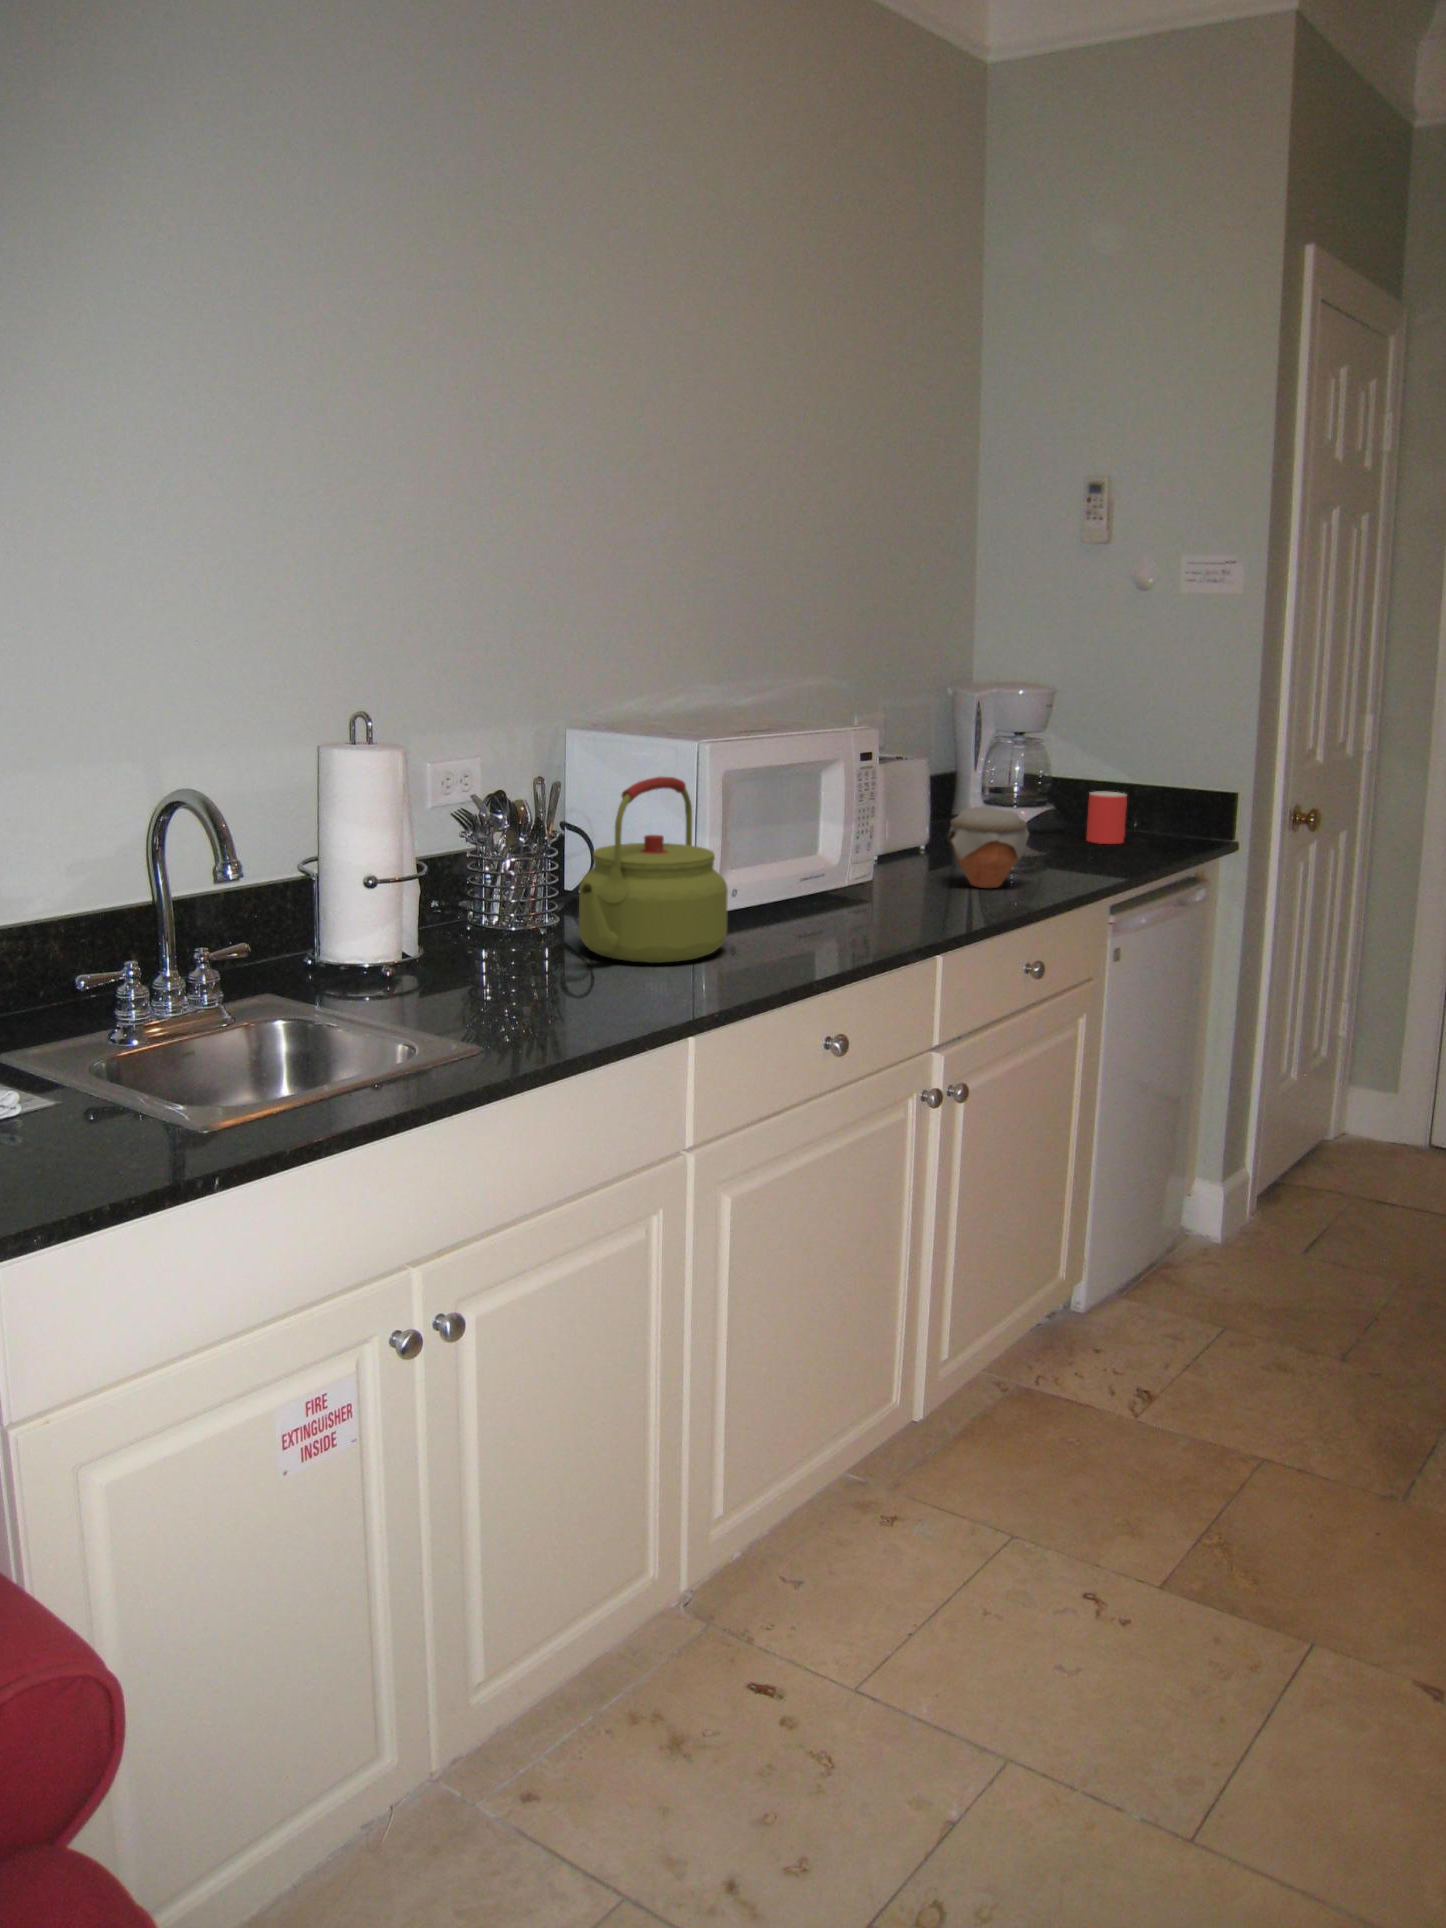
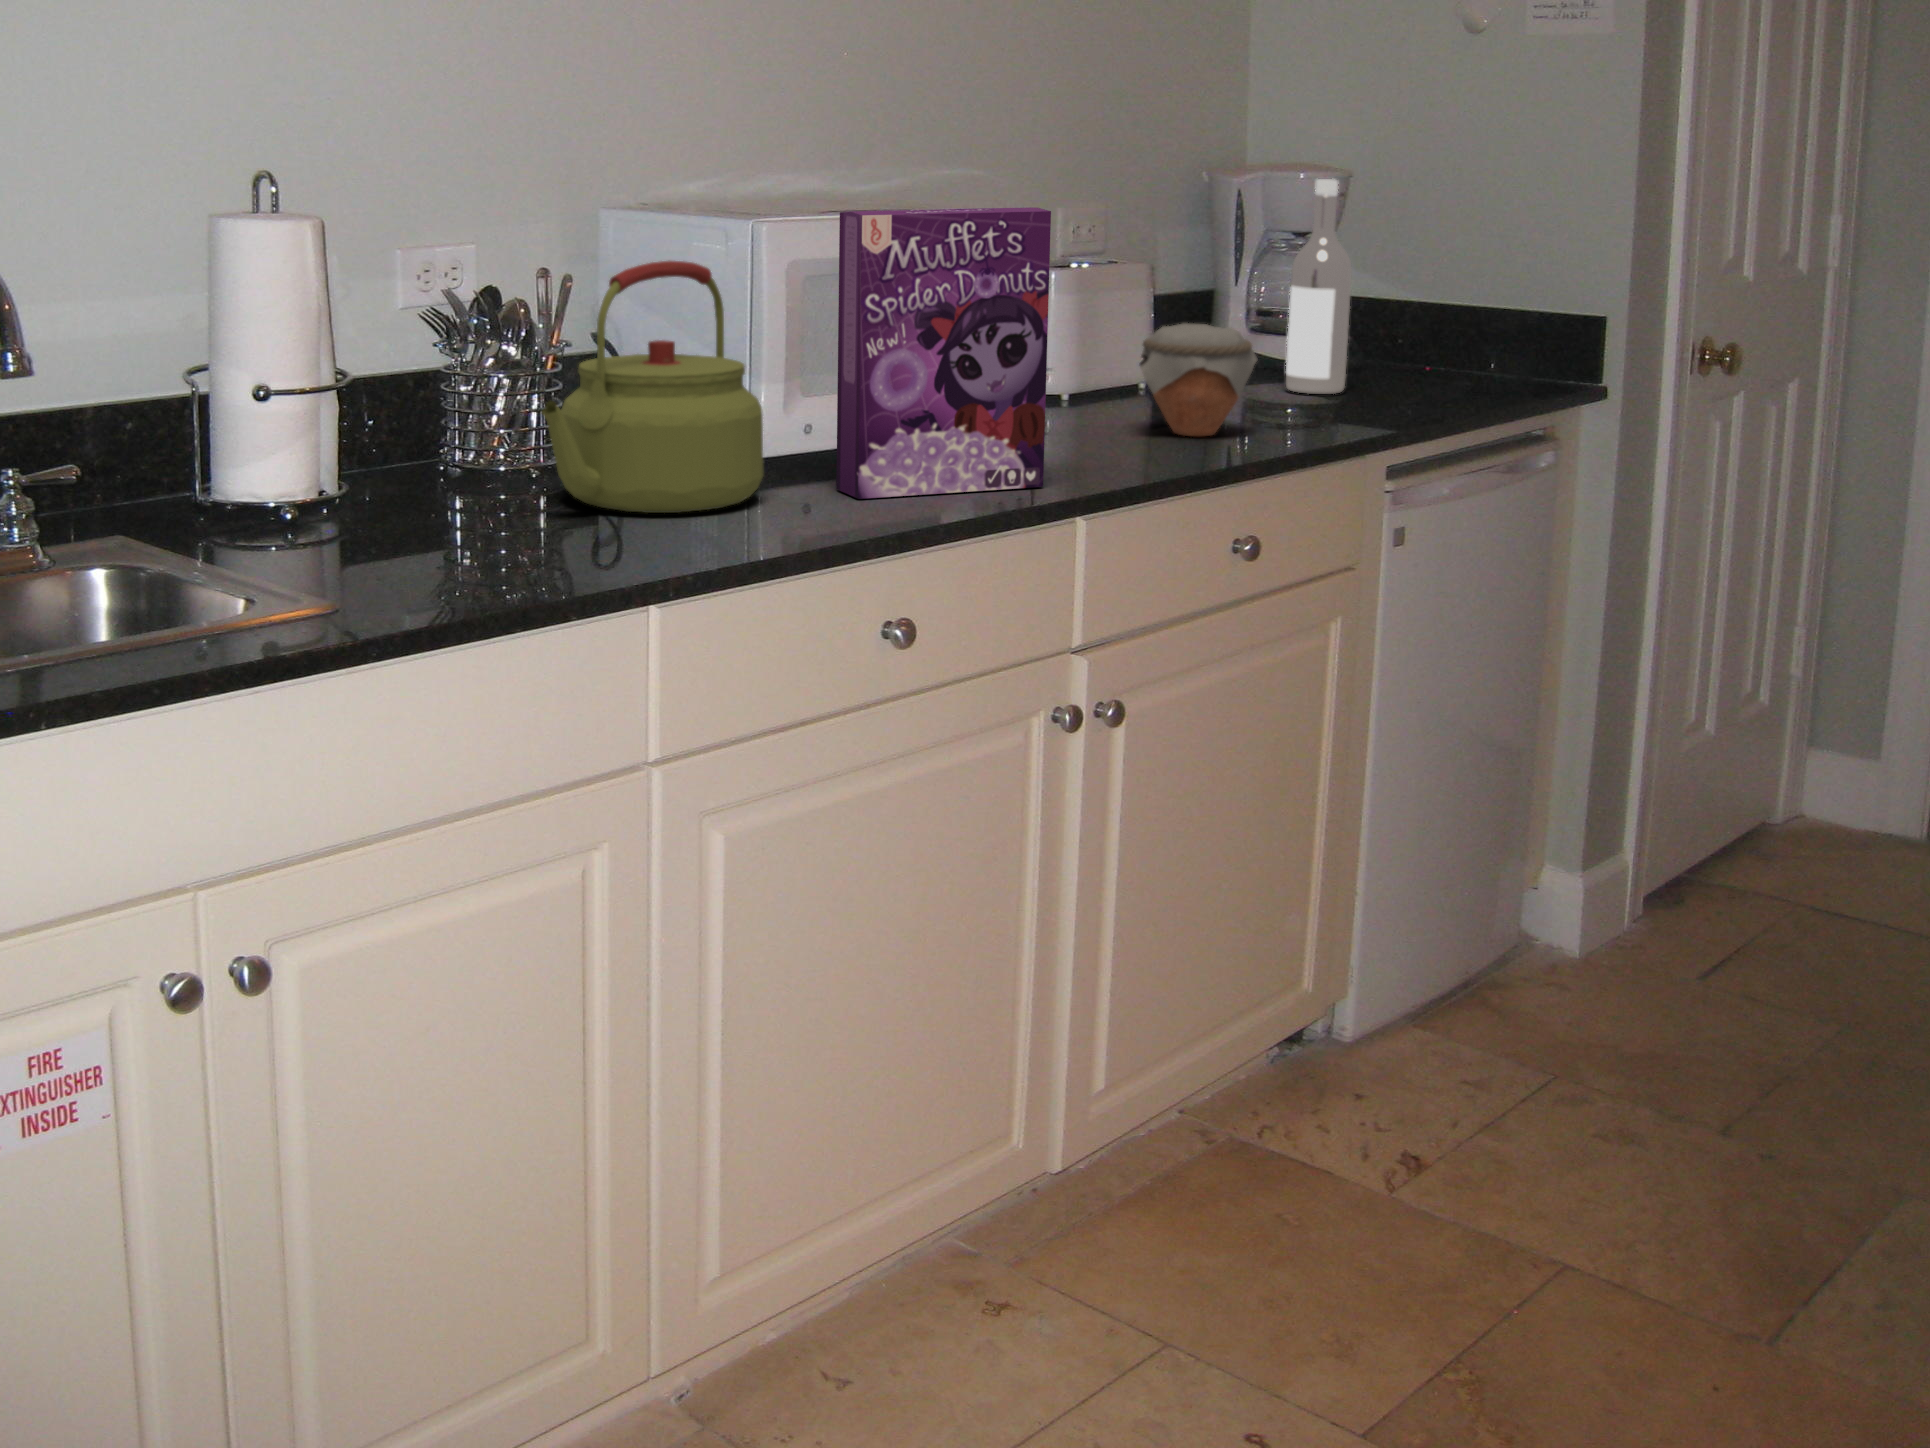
wine bottle: none [1023,699,1069,851] -> present [1286,179,1352,394]
cereal box: none [772,734,922,947] -> present [836,207,1051,499]
mug: present [1086,791,1127,844] -> none [1388,314,1447,388]

